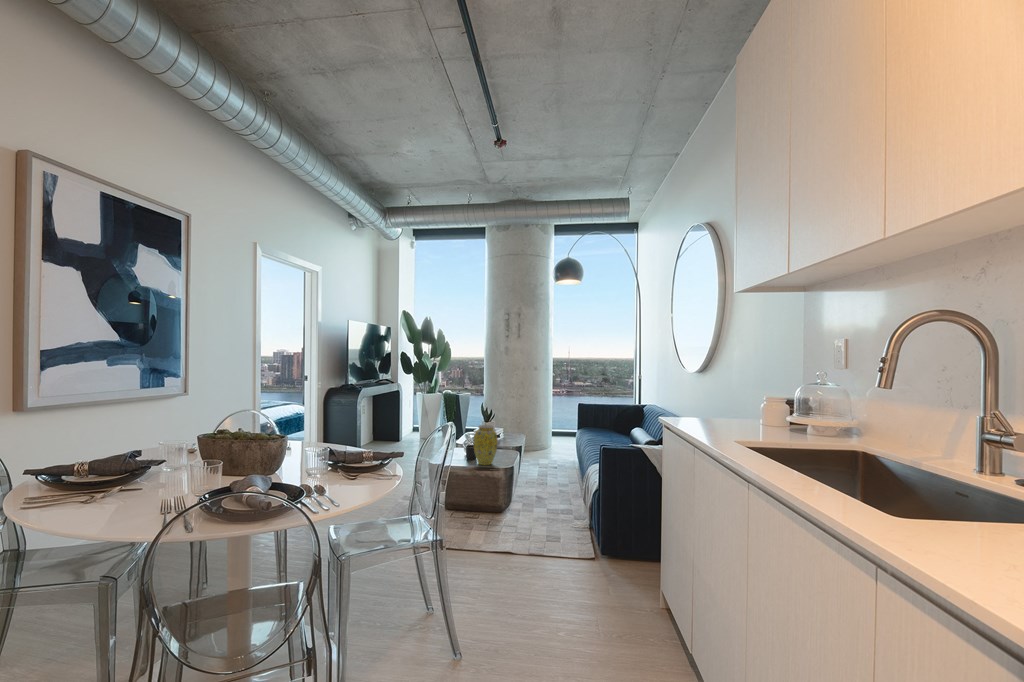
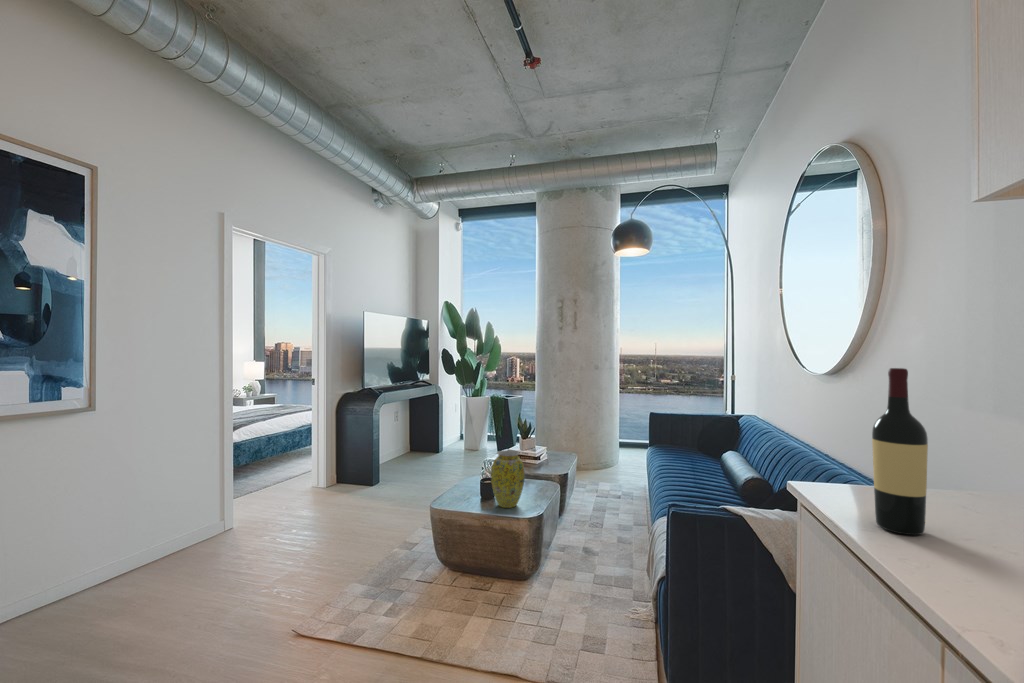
wine bottle: none [683,360,701,426] -> present [872,368,928,535]

